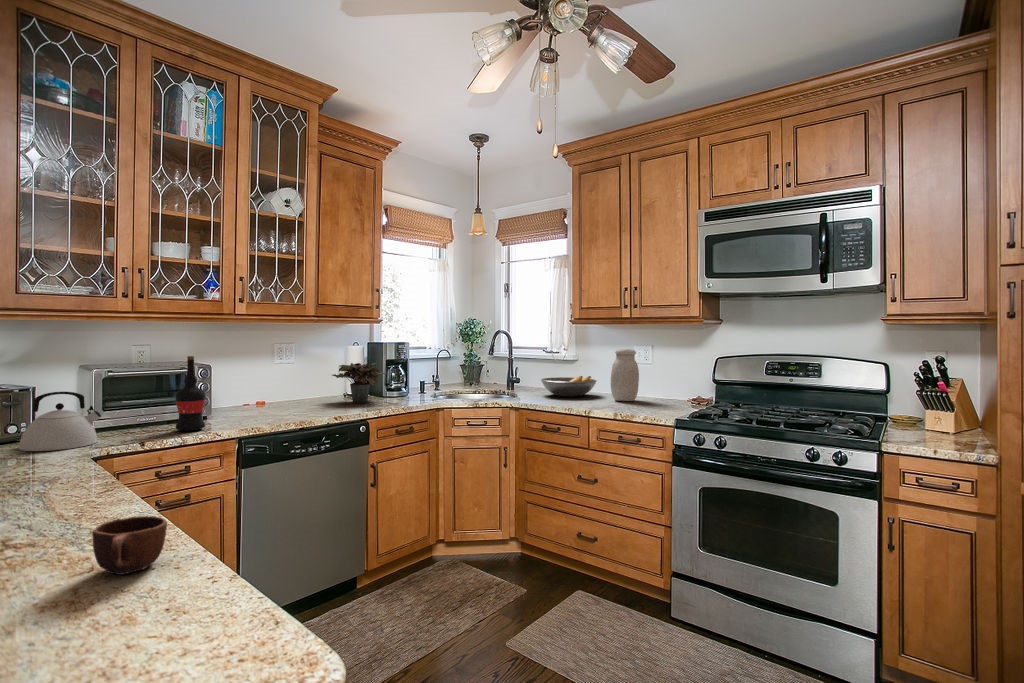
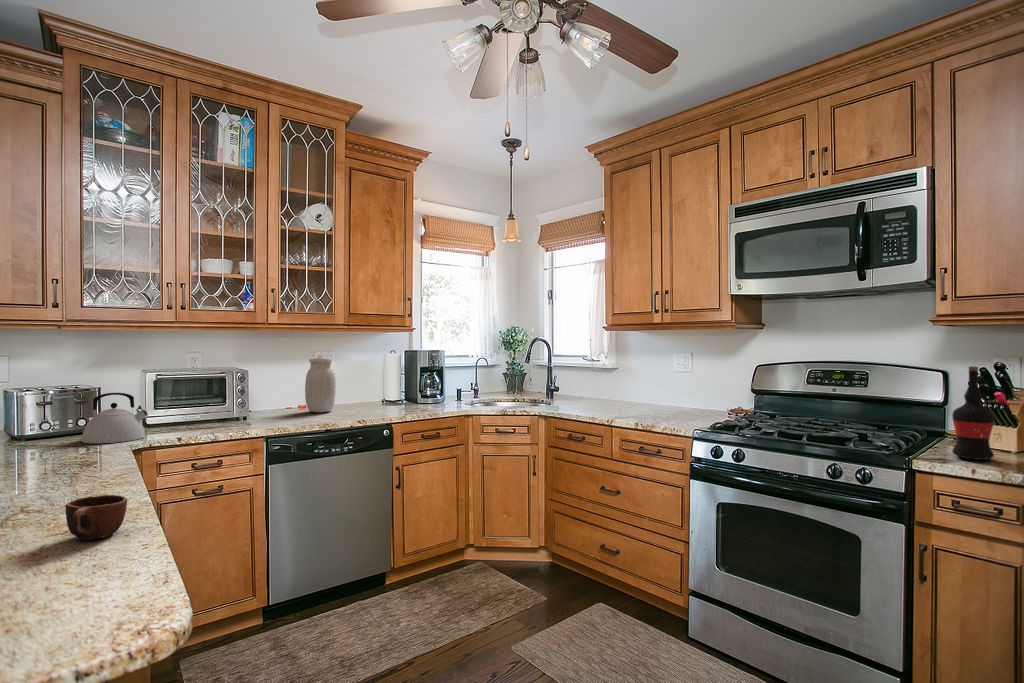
jar: present [611,349,639,401] -> present [305,357,336,412]
wine bottle: present [176,356,205,431] -> present [952,366,994,460]
potted plant: present [332,363,387,403] -> none [367,368,420,407]
fruit bowl: present [541,376,597,396] -> none [576,382,635,404]

